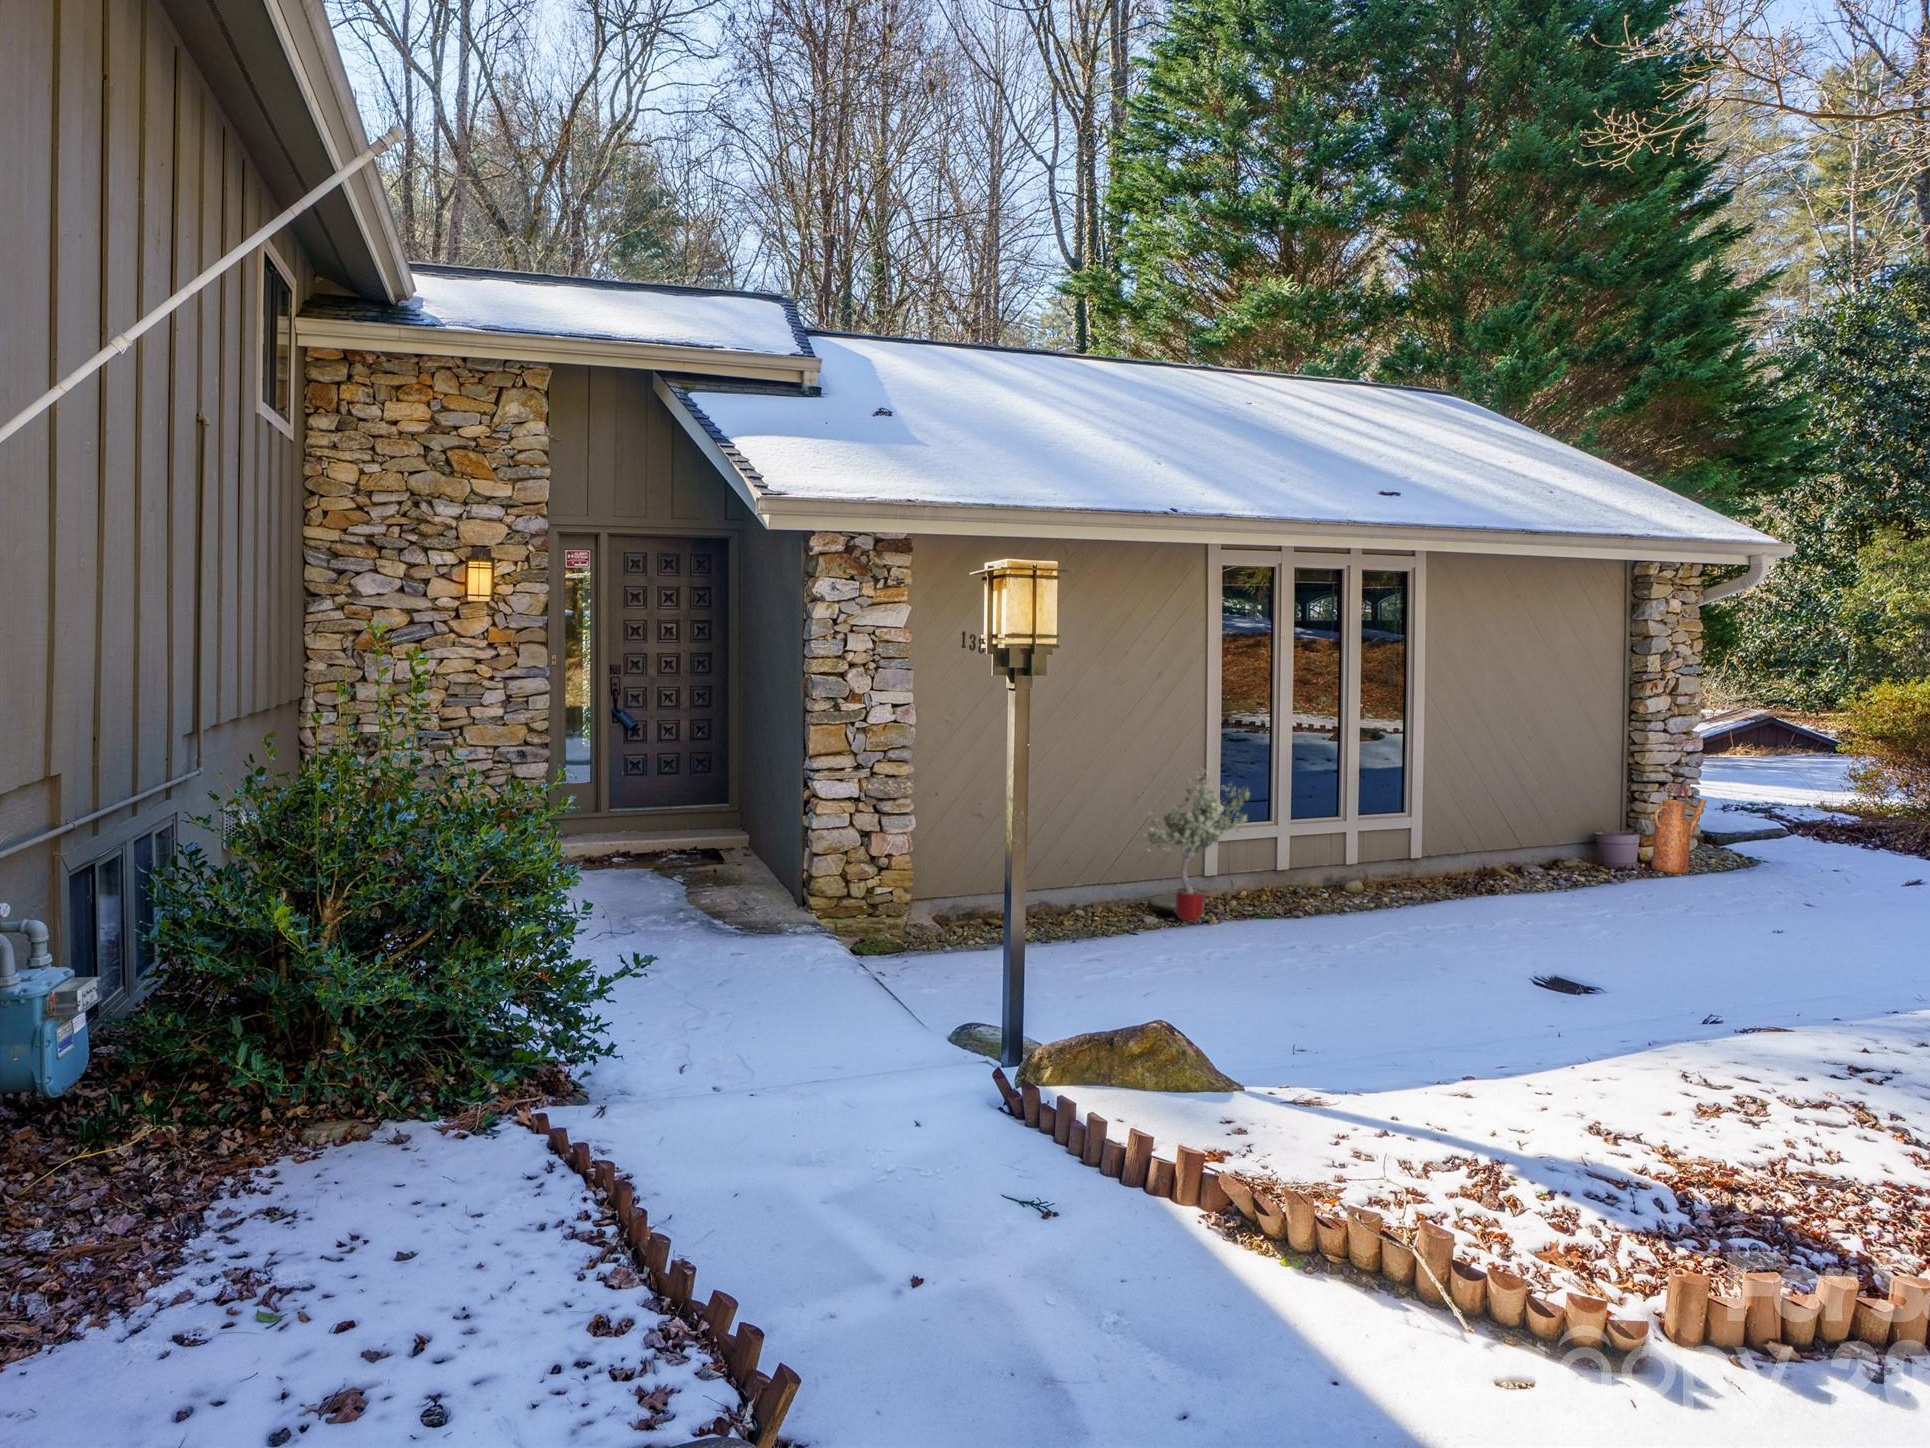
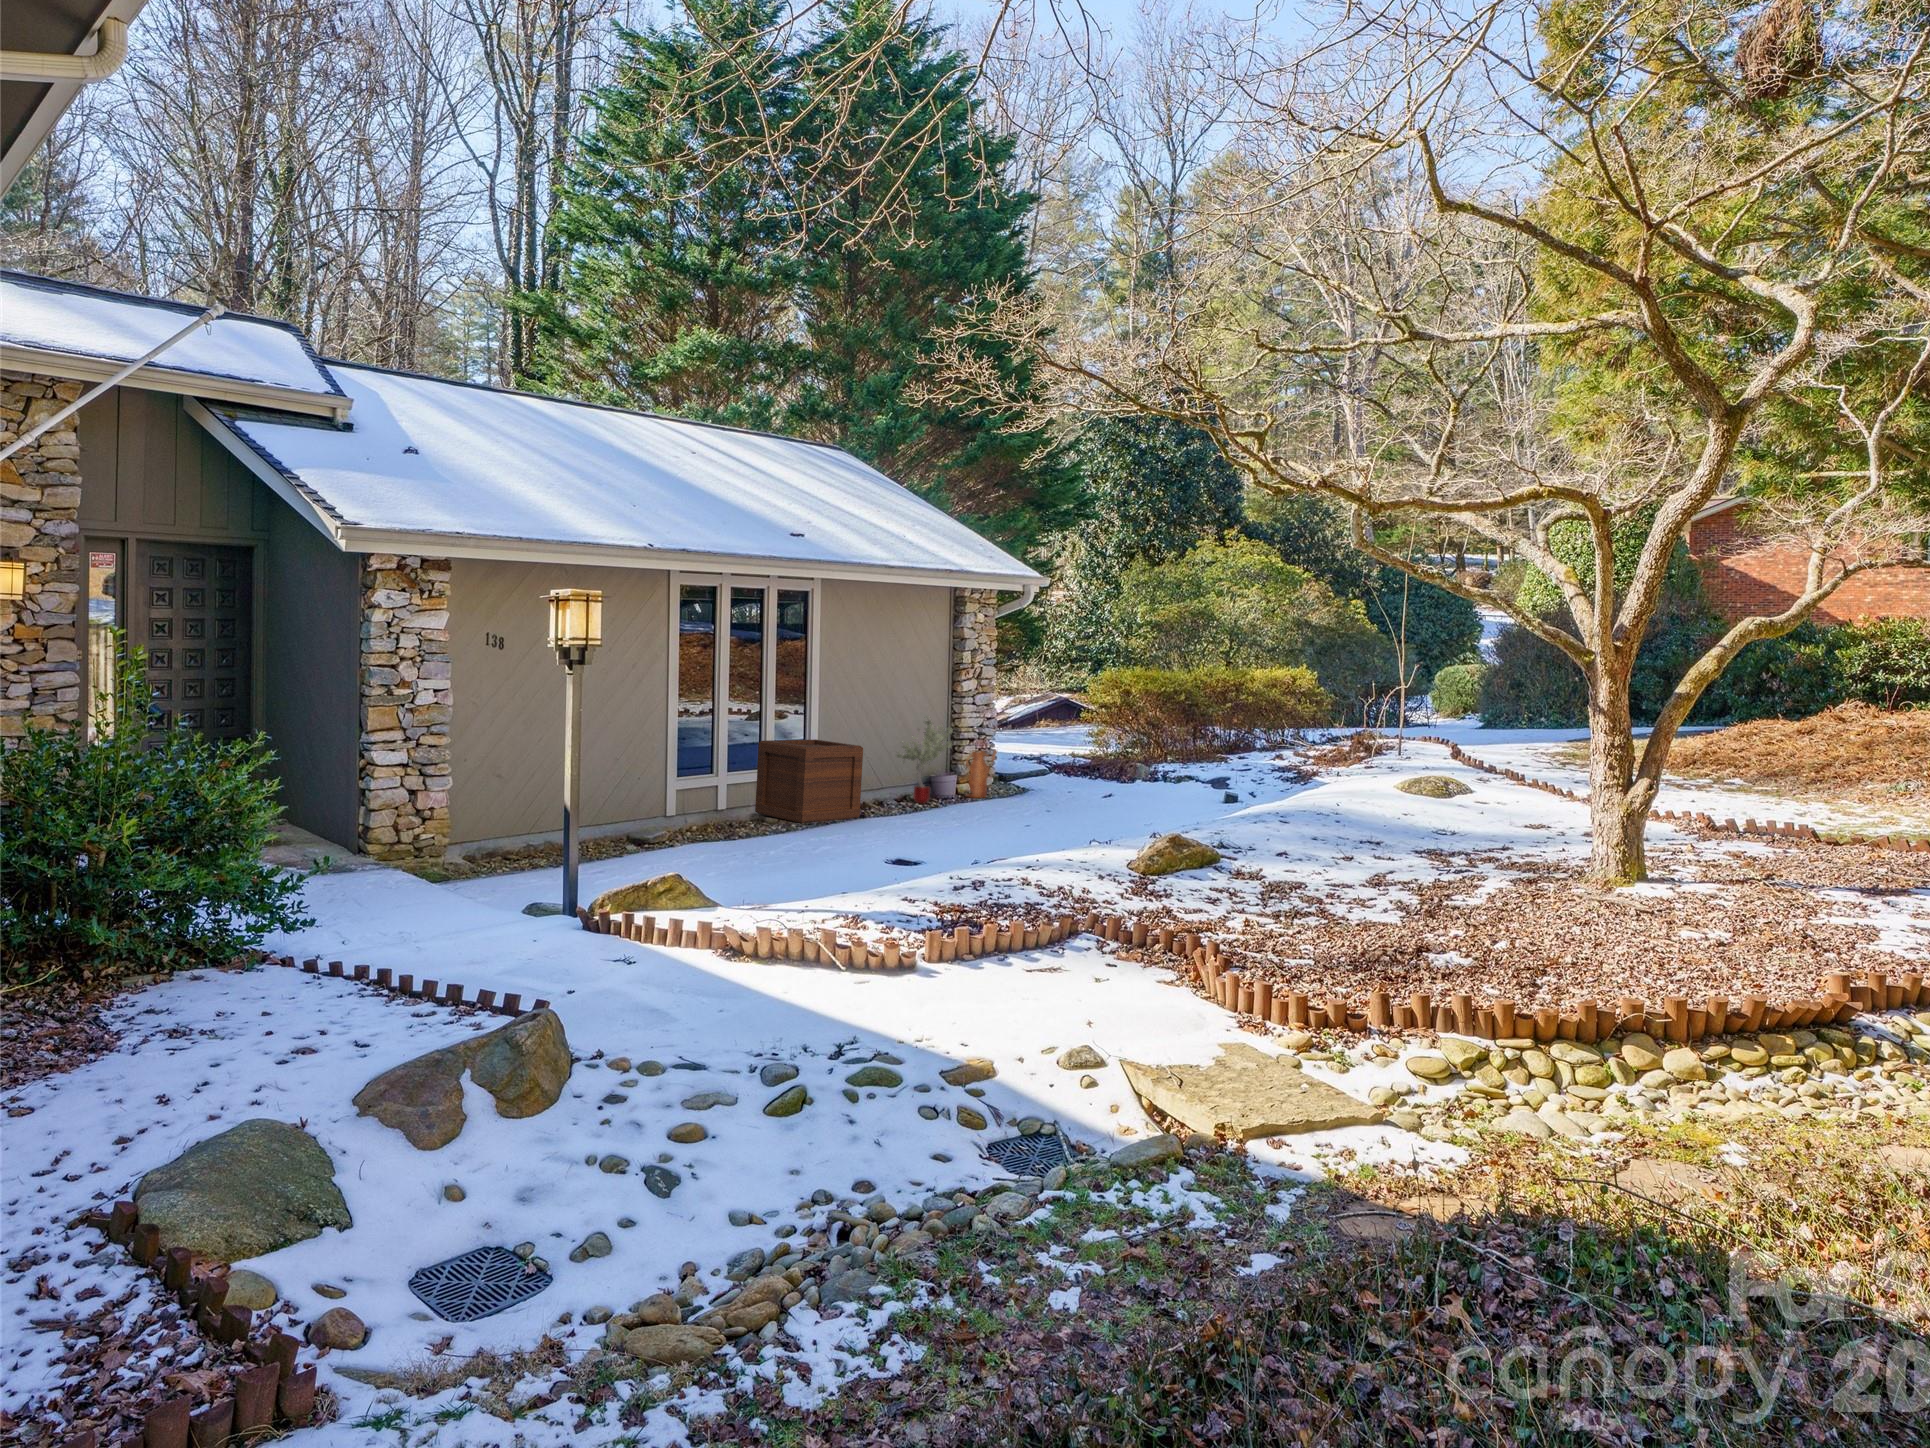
potted tree: present [1138,768,1250,921] -> present [897,716,952,803]
wooden crate: none [1327,779,1488,903] -> present [755,739,863,823]

